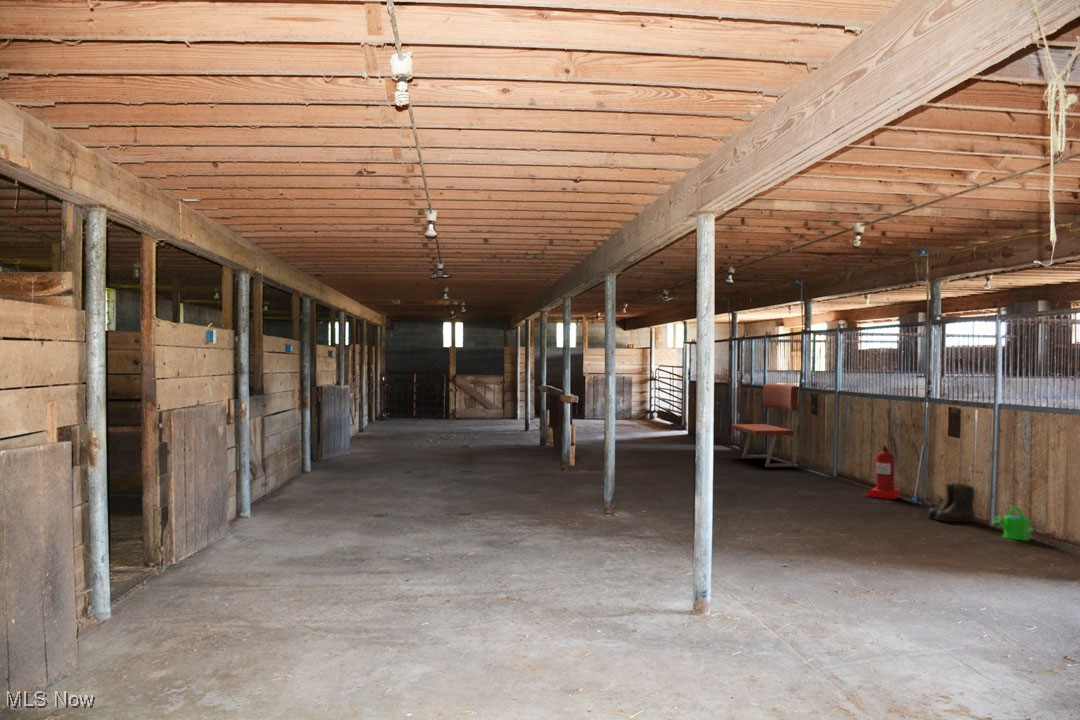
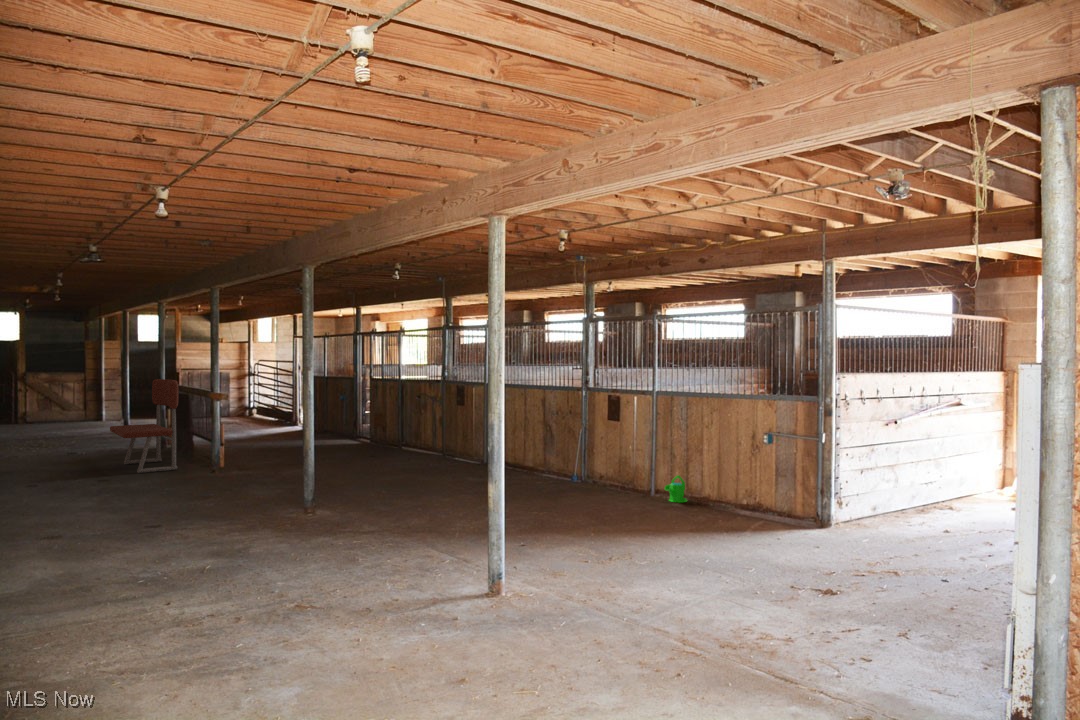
bench: present [731,384,797,467] -> present [110,379,179,473]
fire extinguisher: present [865,445,900,499] -> none [538,431,564,479]
boots: present [927,483,975,522] -> none [604,460,640,494]

